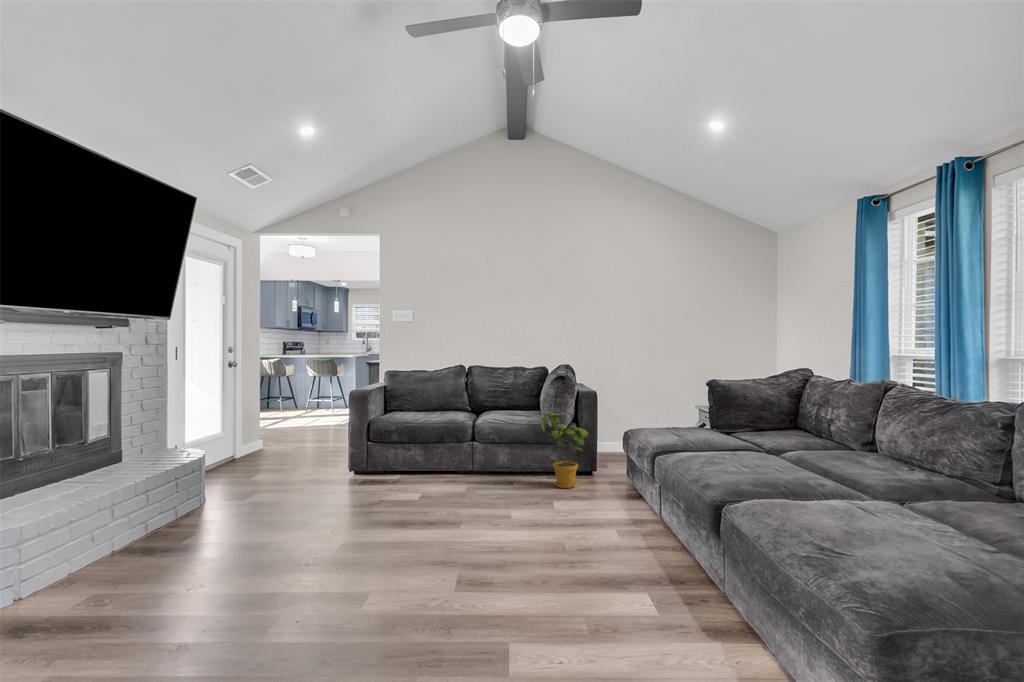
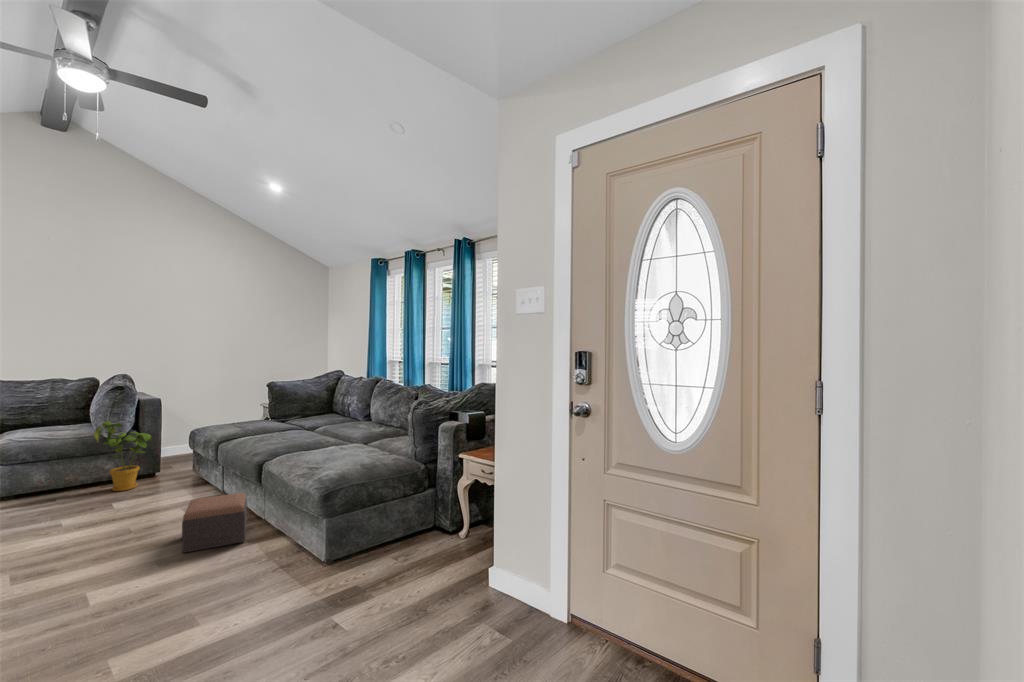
footstool: none [619,533,701,625] -> present [182,493,247,553]

